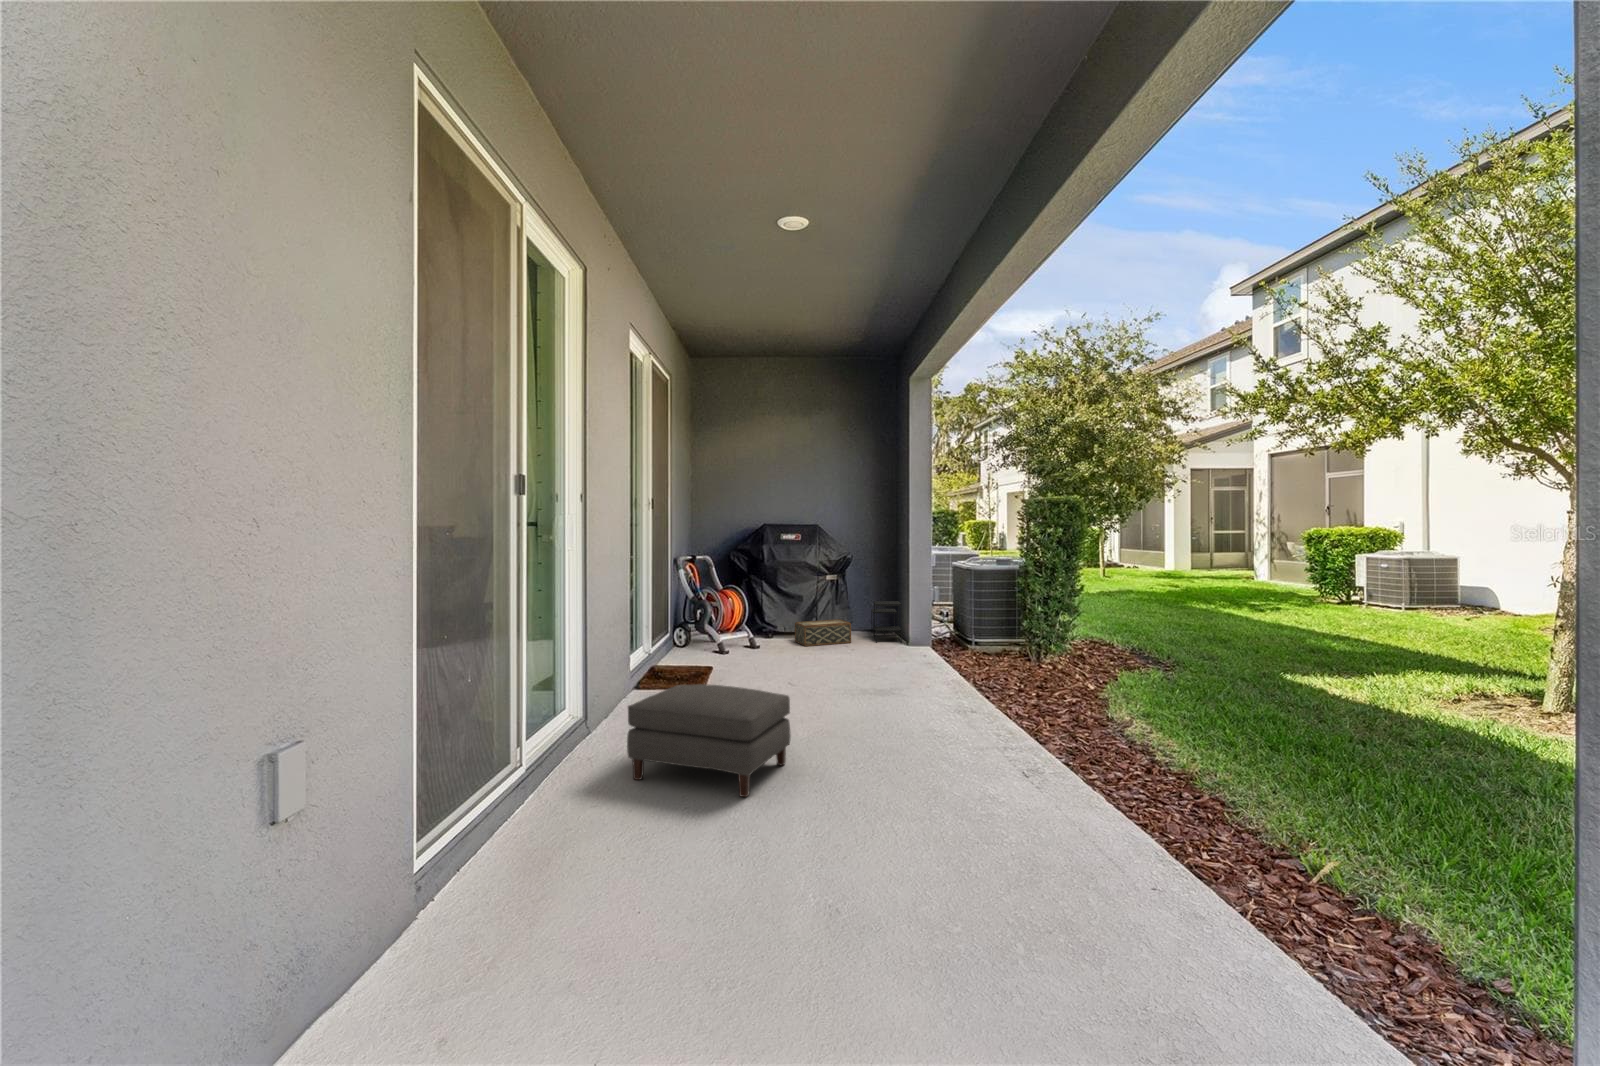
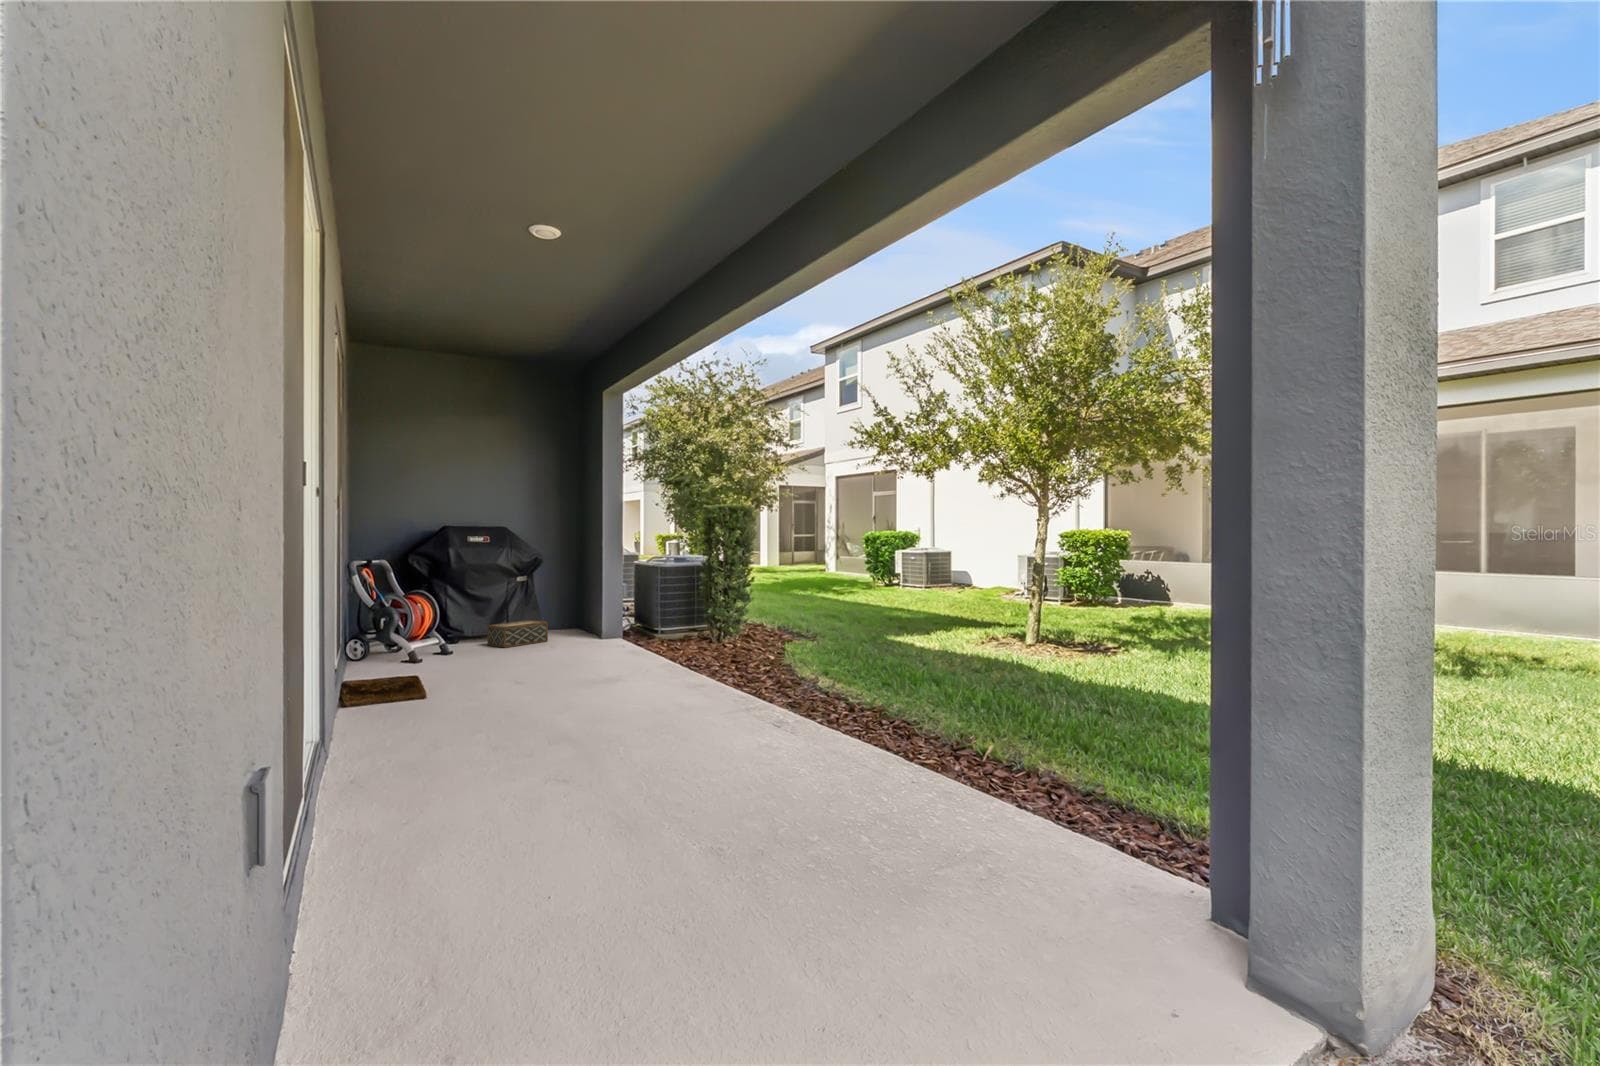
side table: present [871,601,902,643] -> none [555,599,596,639]
ottoman: present [627,684,791,797] -> none [485,665,614,751]

